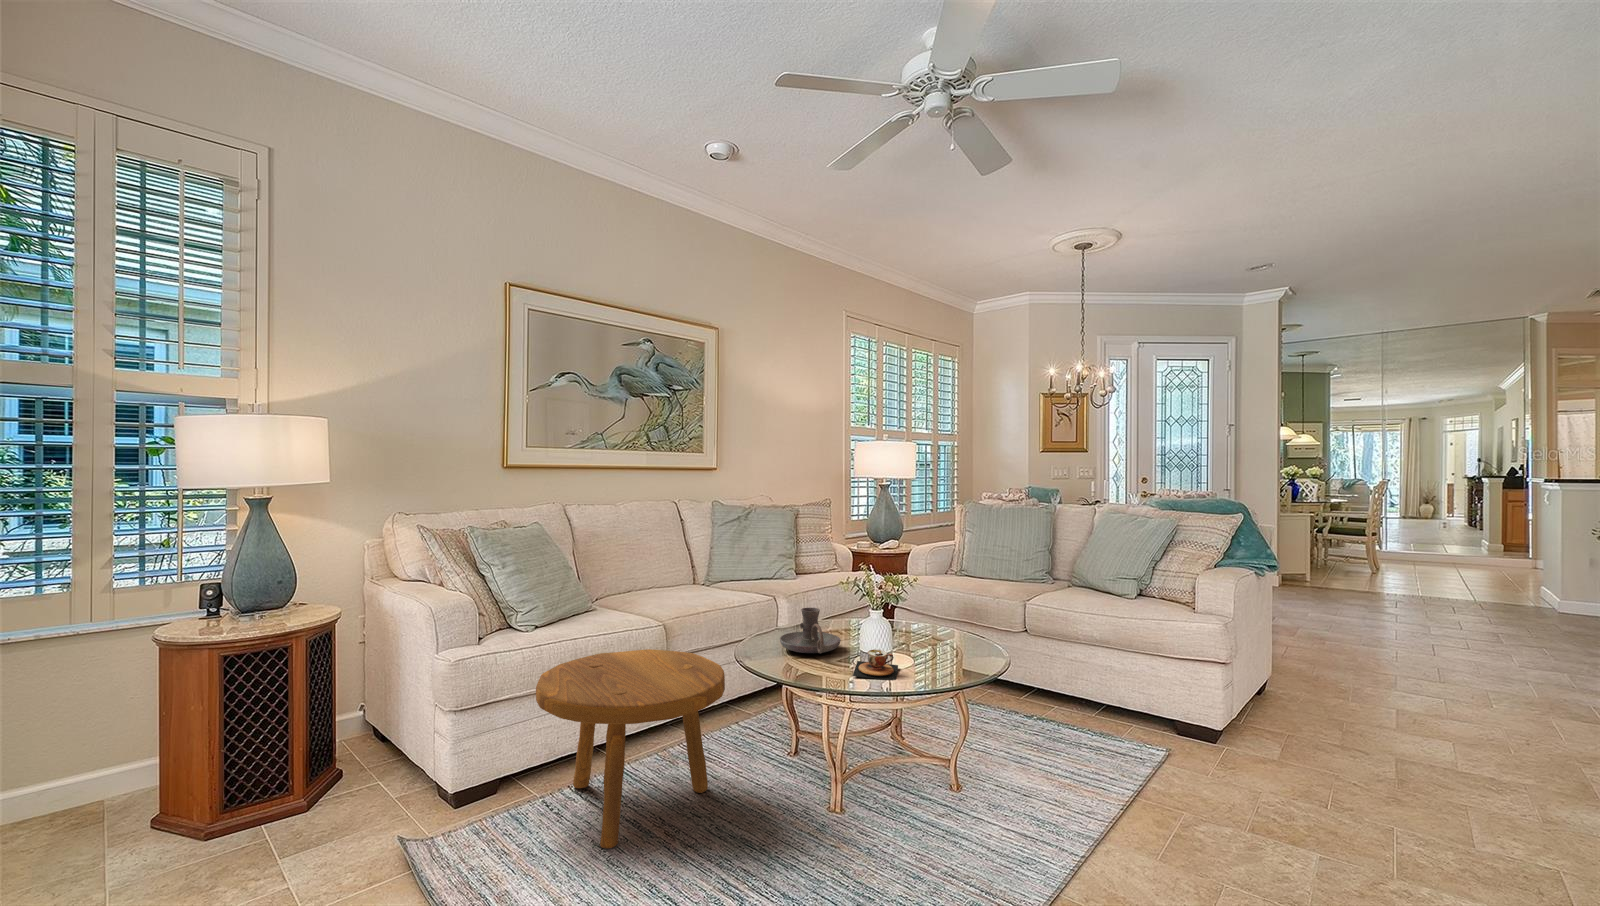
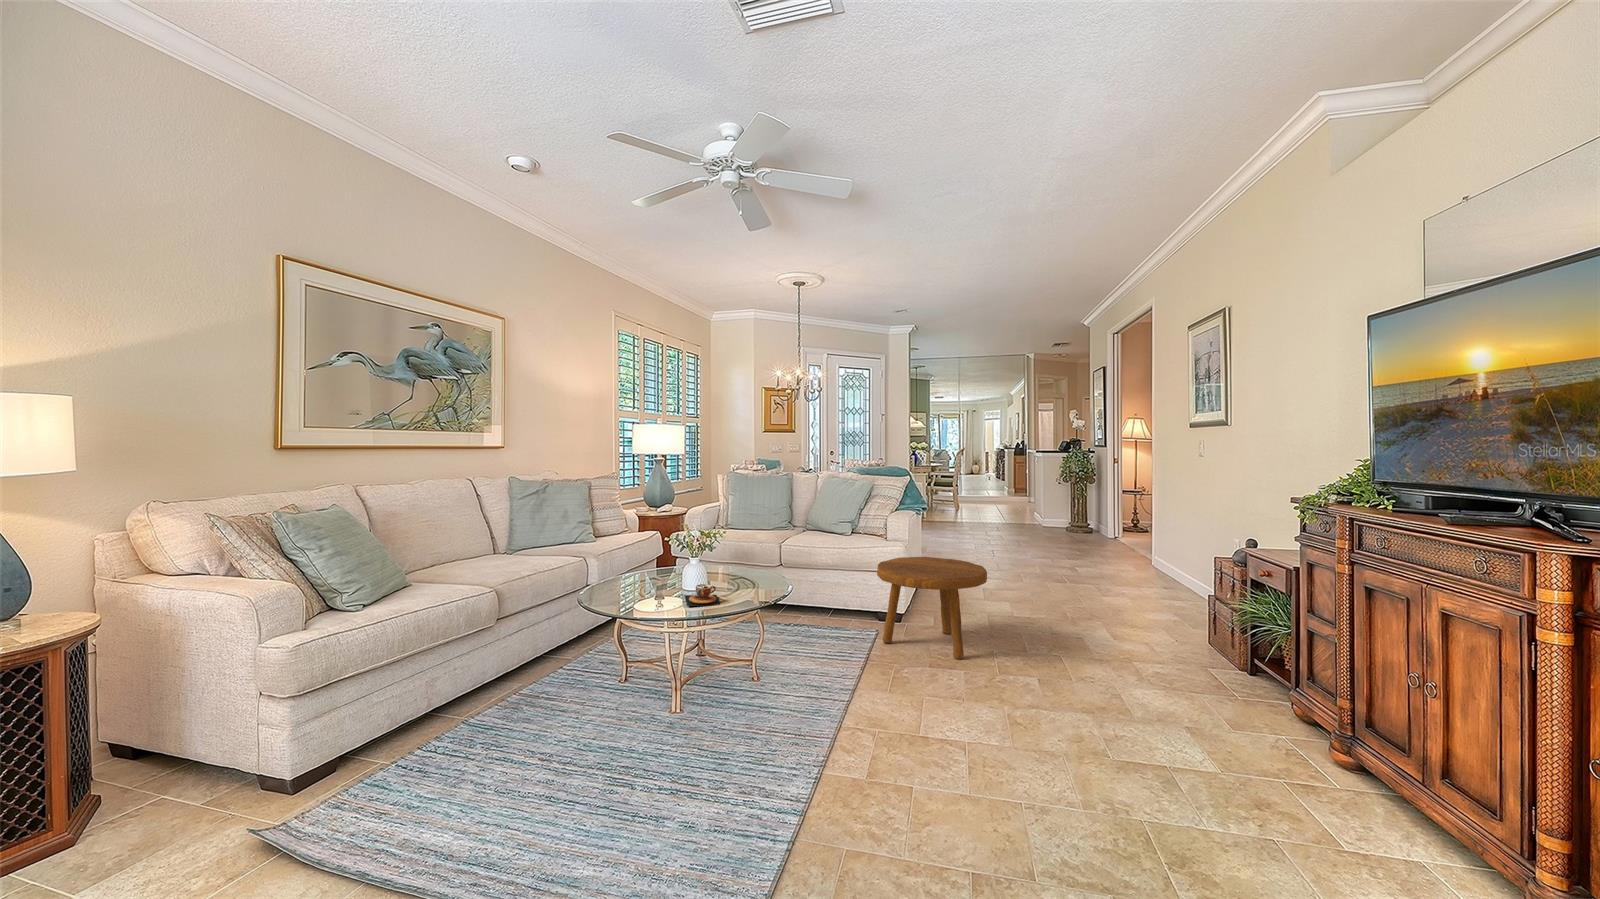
candle holder: present [780,608,841,653] -> none [611,559,663,596]
footstool: present [536,649,725,849] -> present [877,557,987,659]

